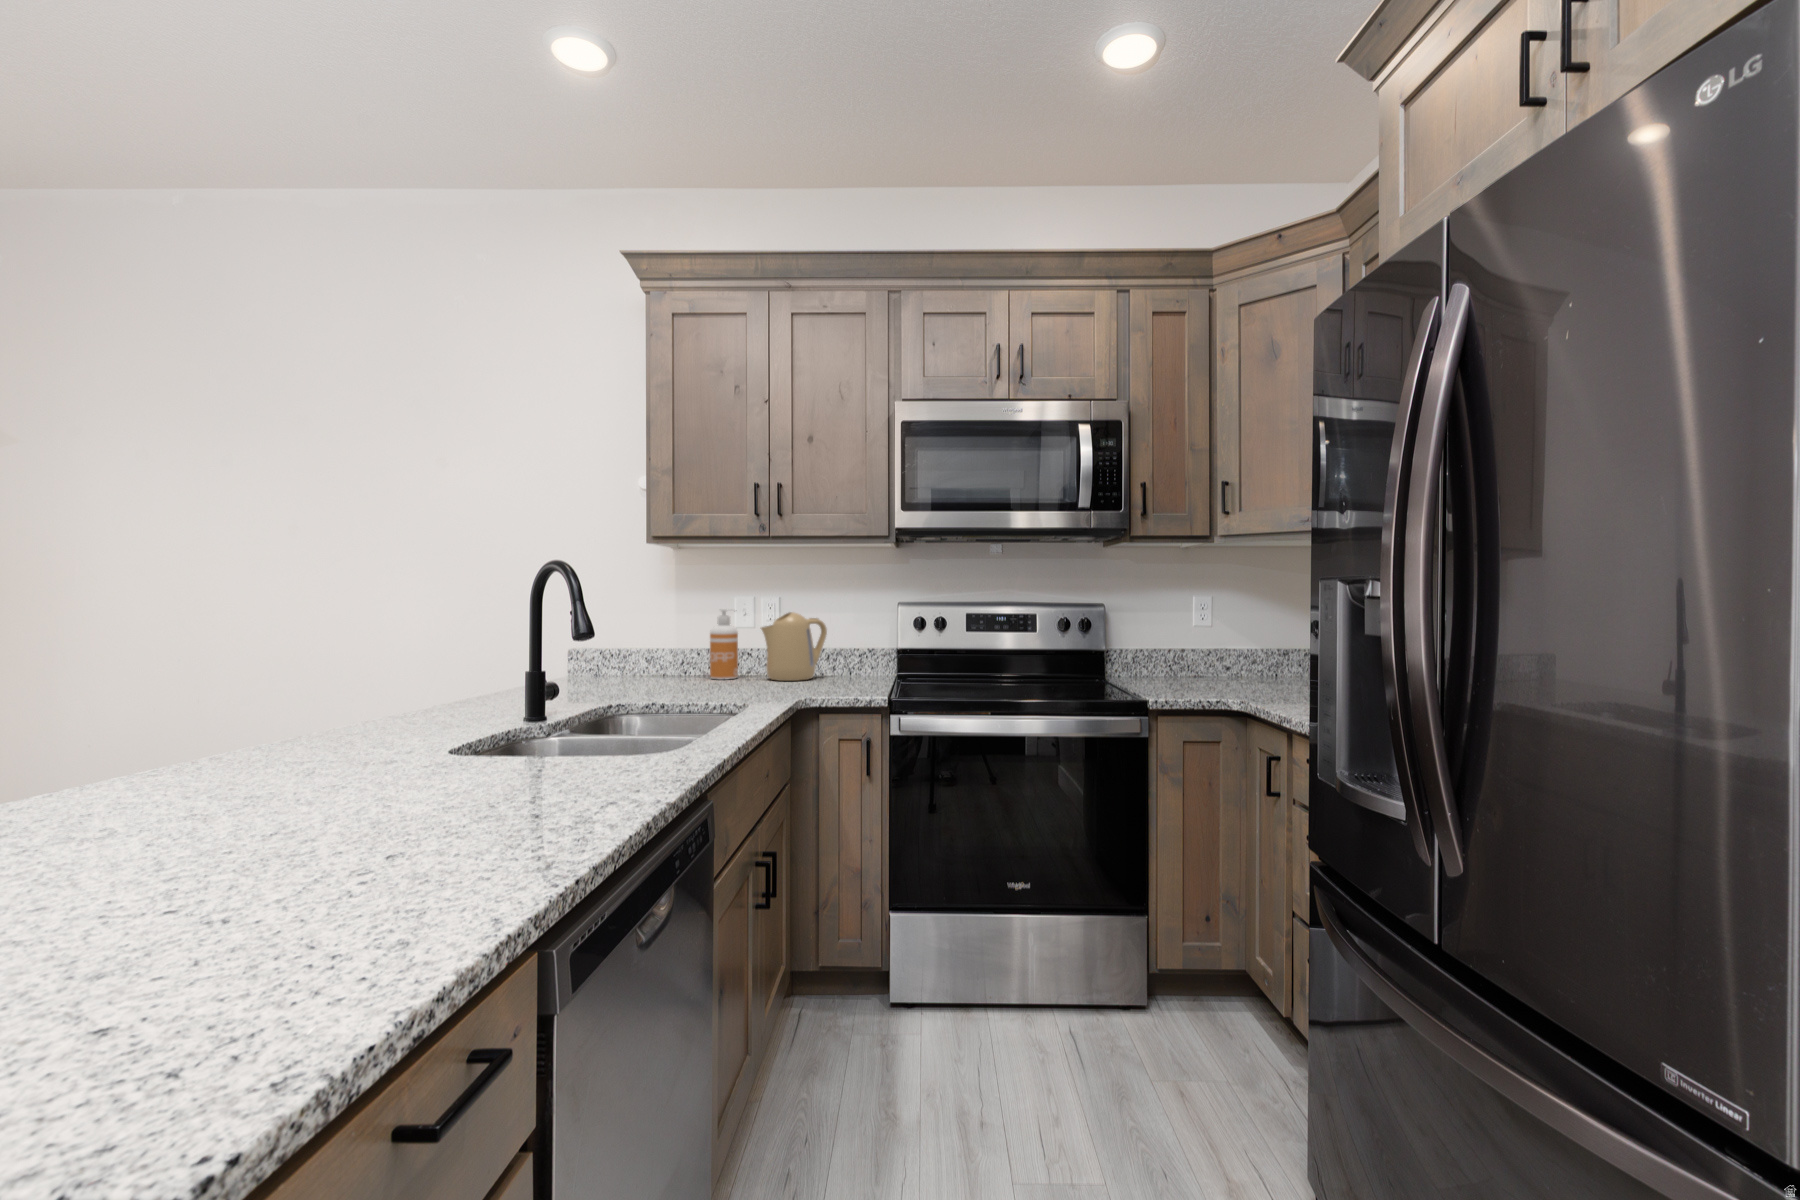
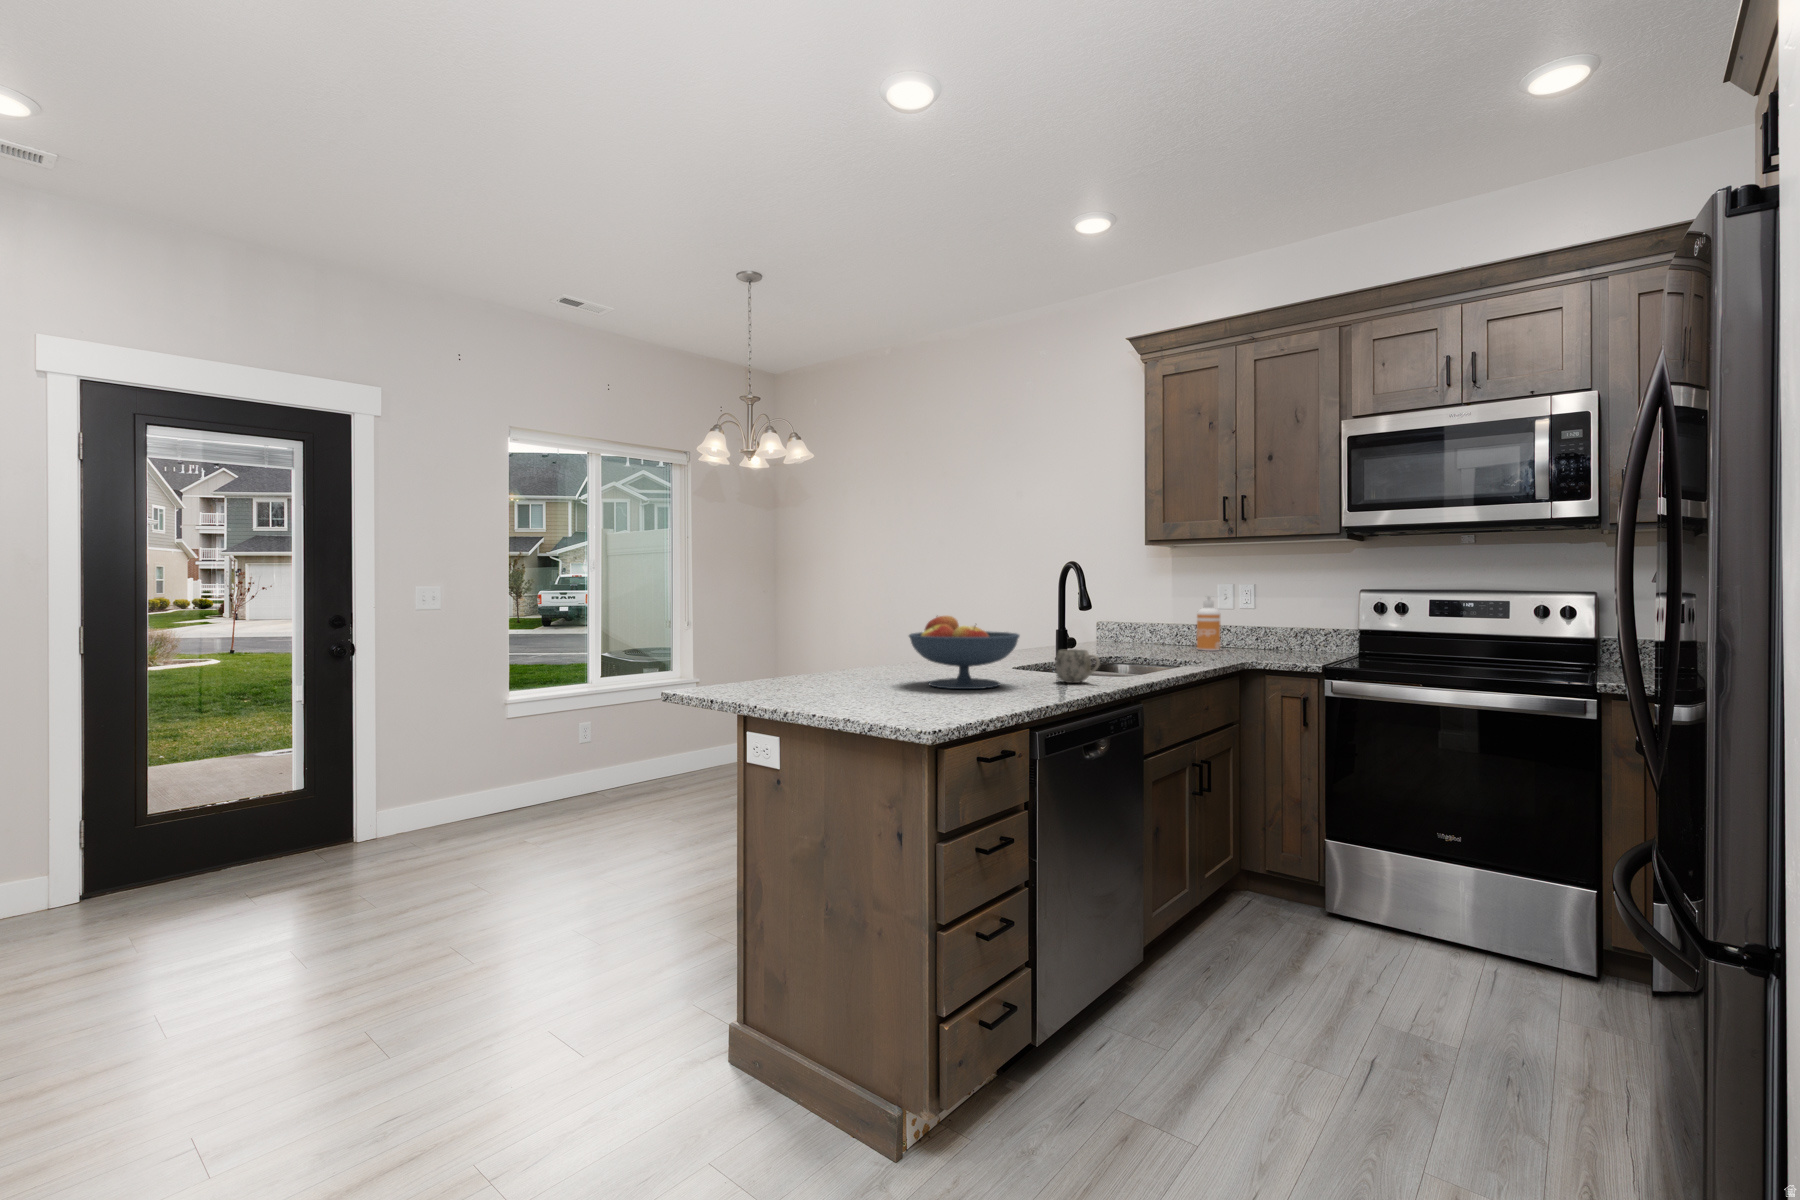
kettle: present [761,612,827,681] -> none [1236,598,1298,654]
fruit bowl: none [137,683,482,886] -> present [909,616,1019,689]
mug: none [557,727,649,798] -> present [1055,649,1100,683]

